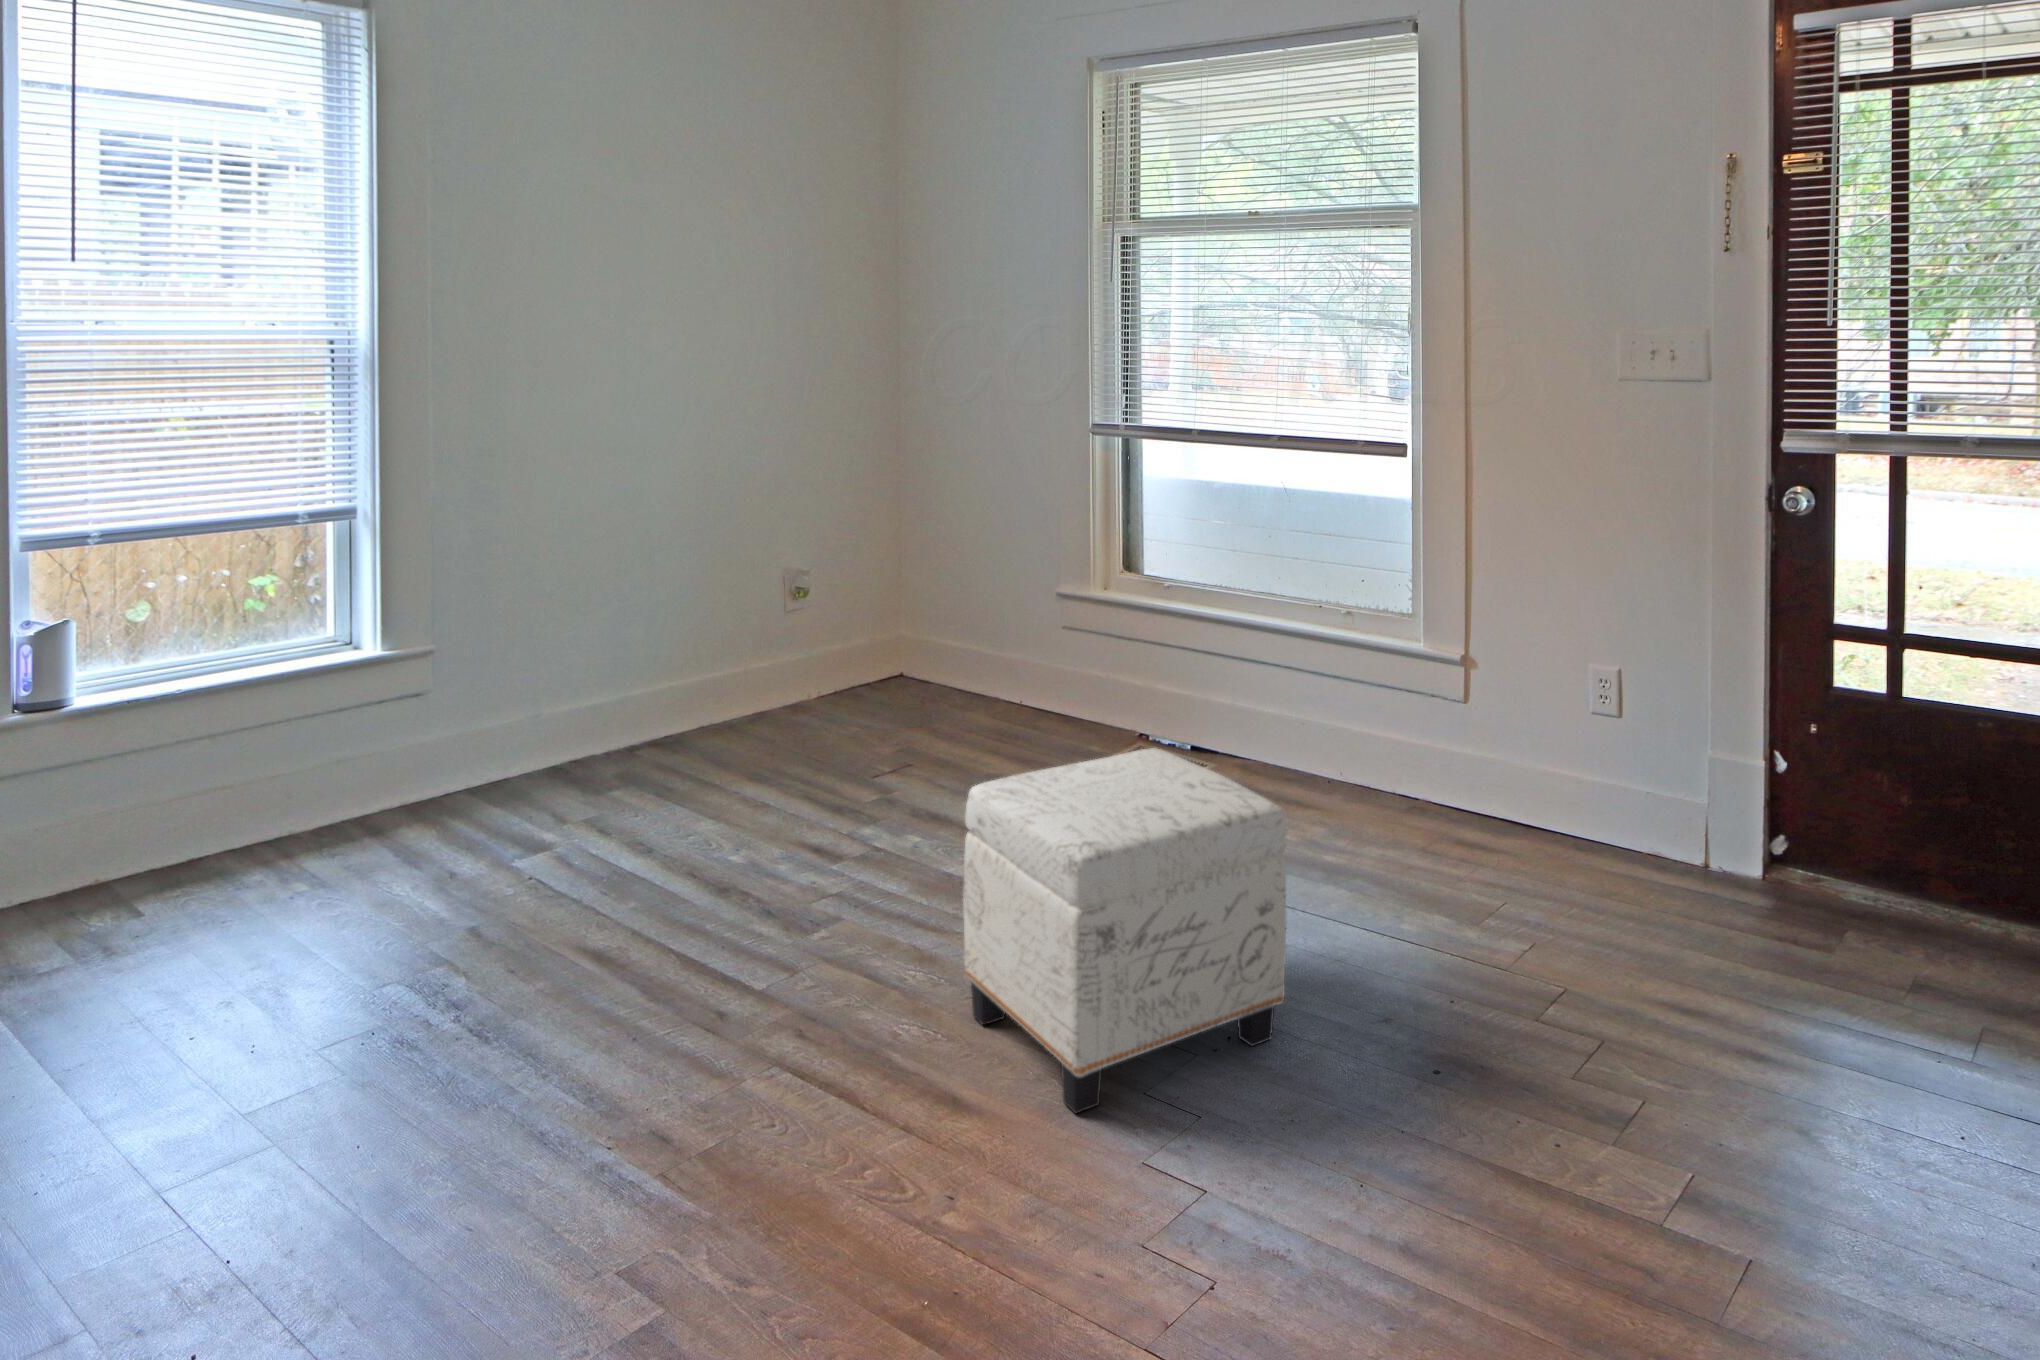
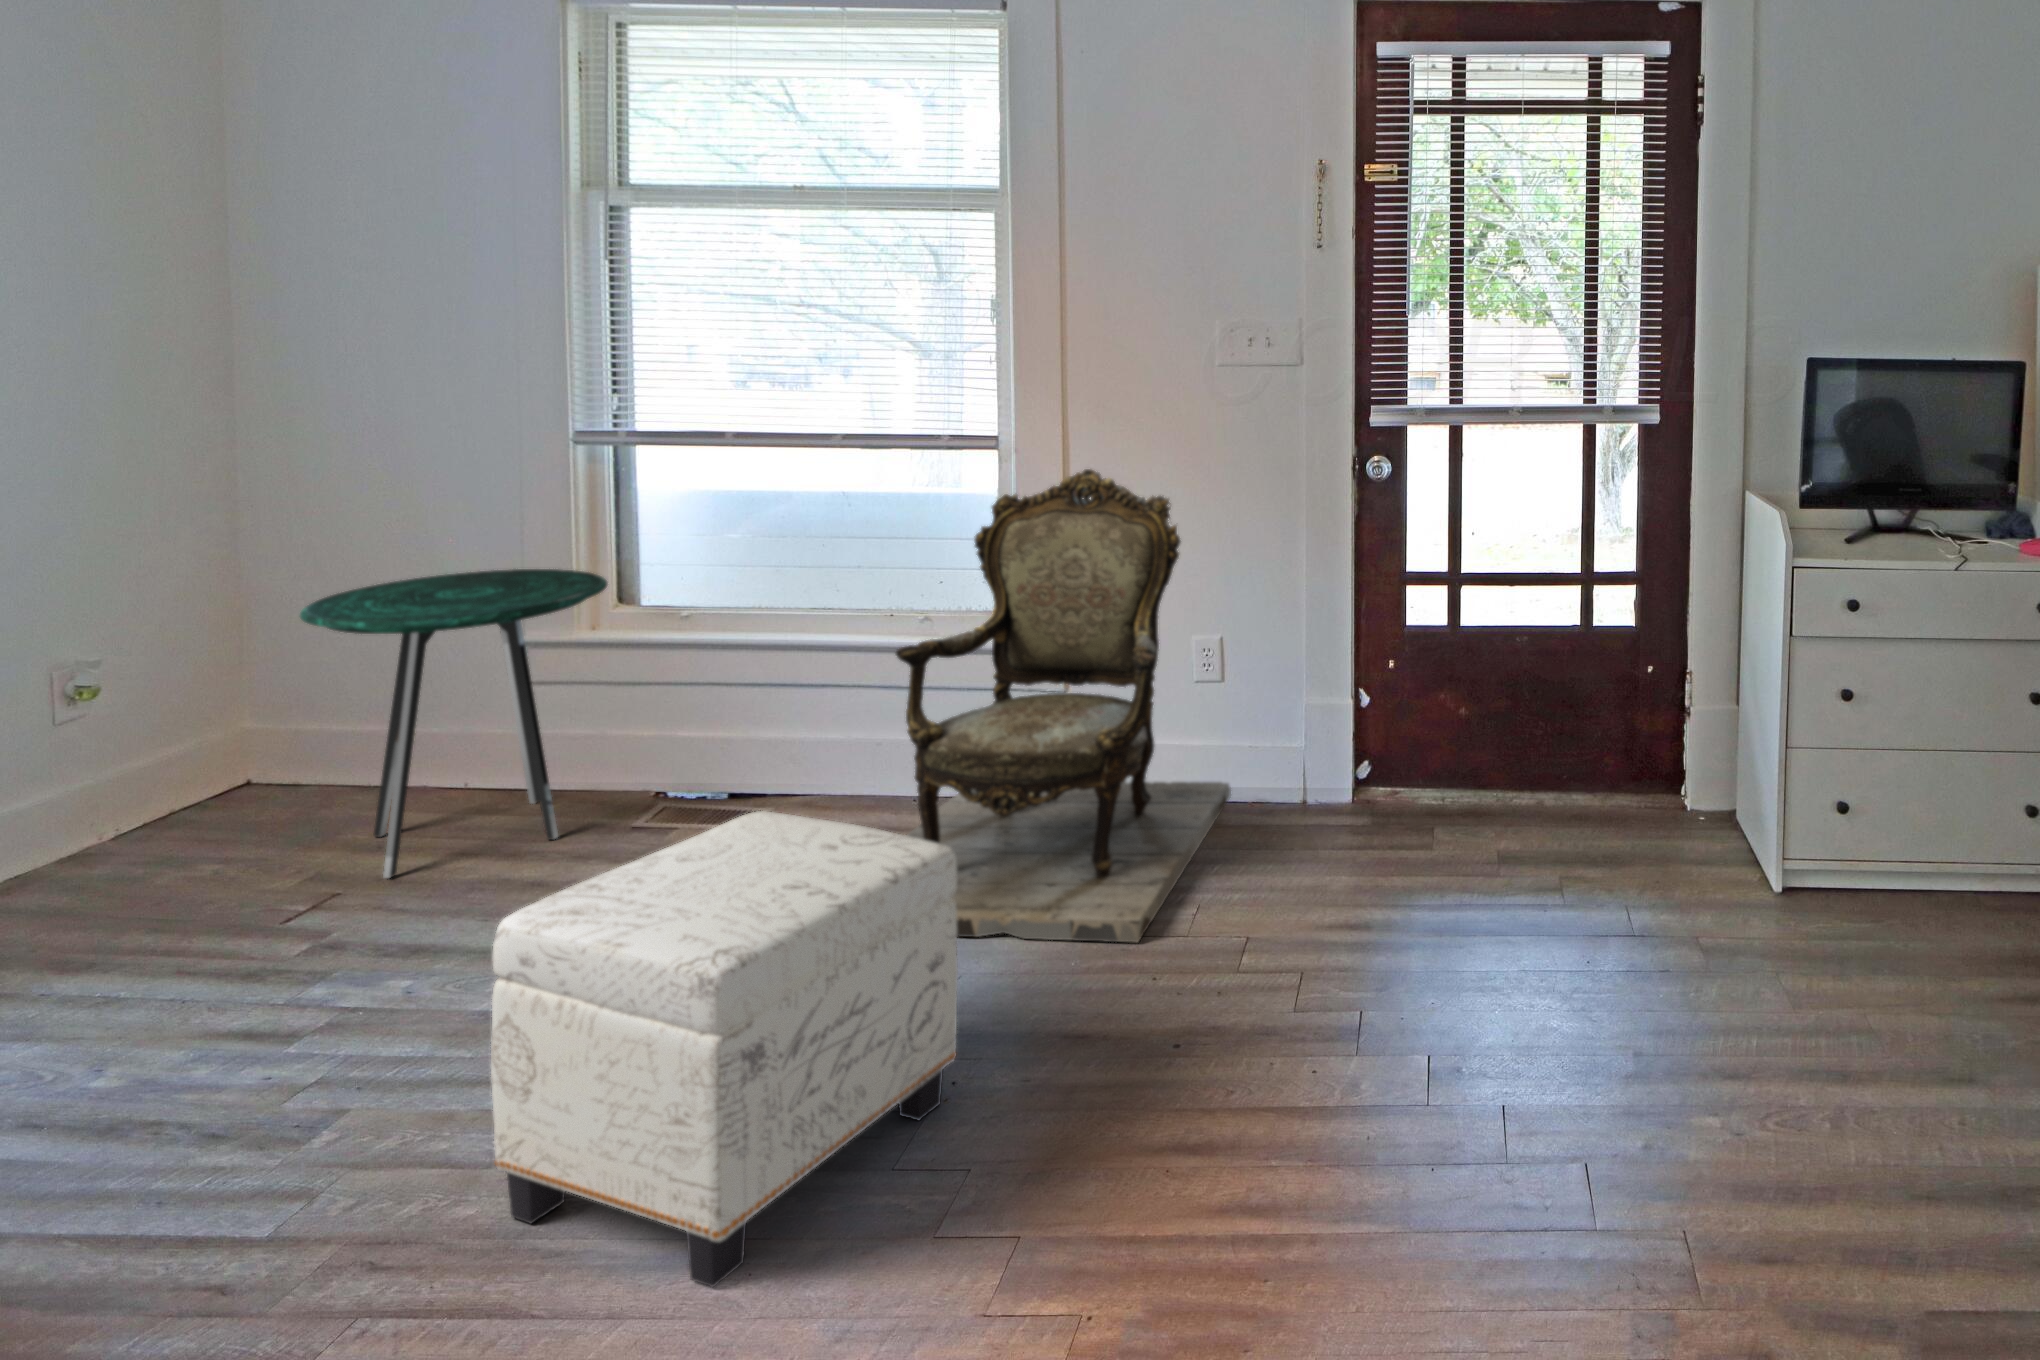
armchair: none [1221,481,1625,957] -> present [896,469,1231,942]
side table: none [924,534,1112,761] -> present [300,569,607,878]

